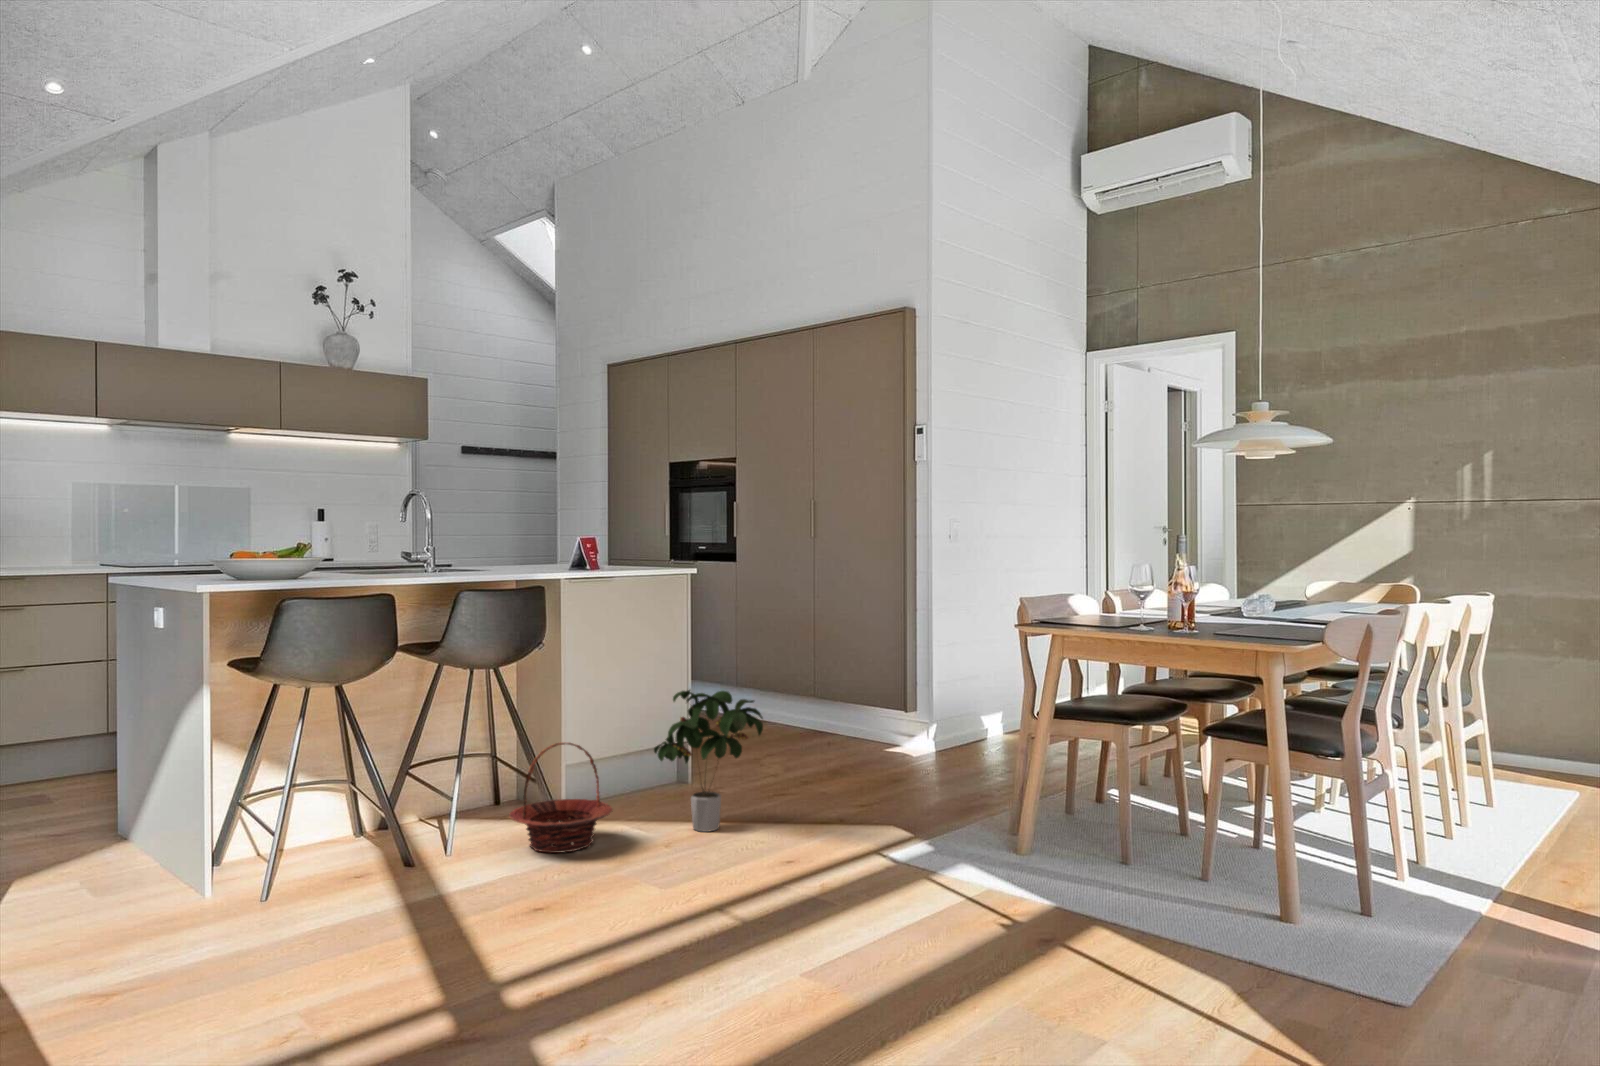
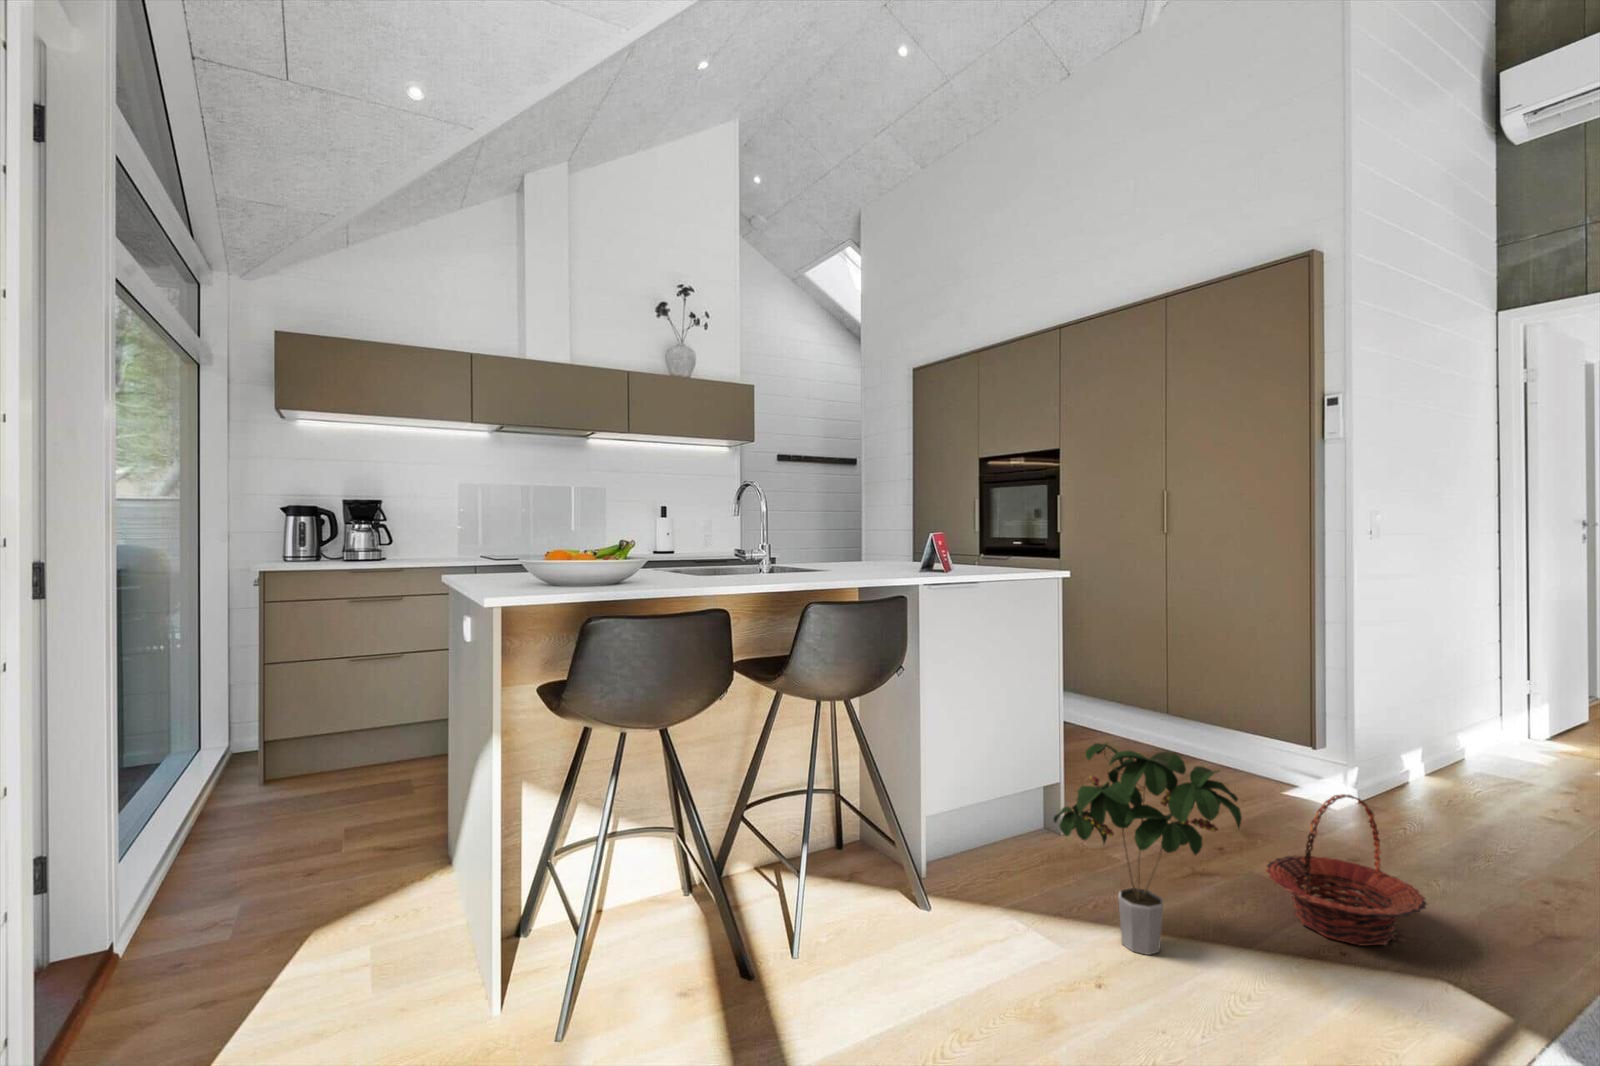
basket: present [510,743,613,853] -> present [1266,794,1427,945]

